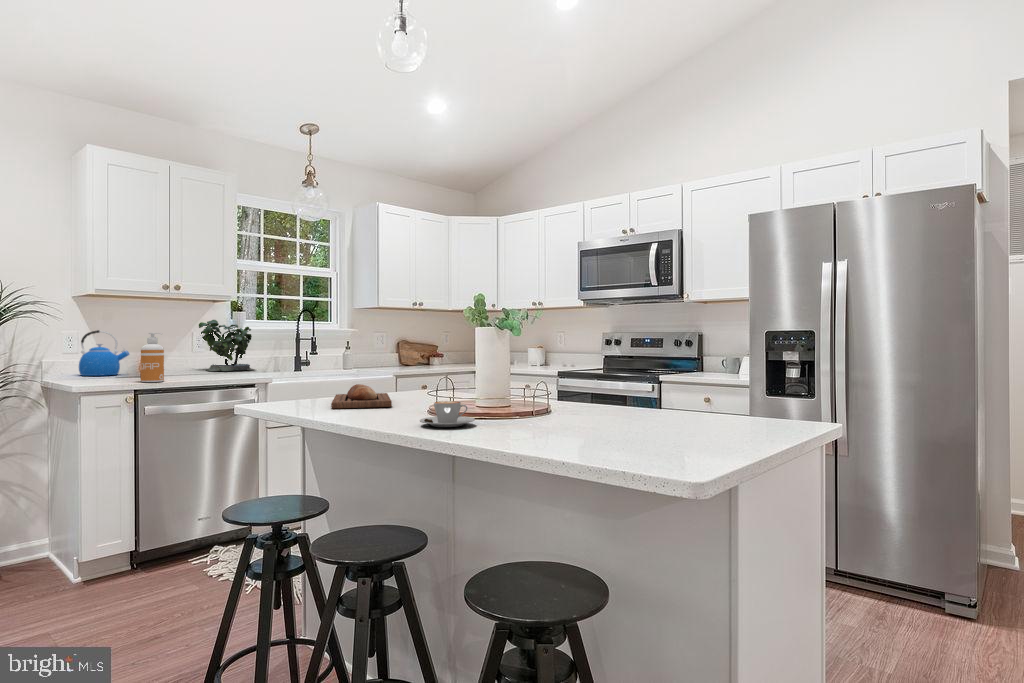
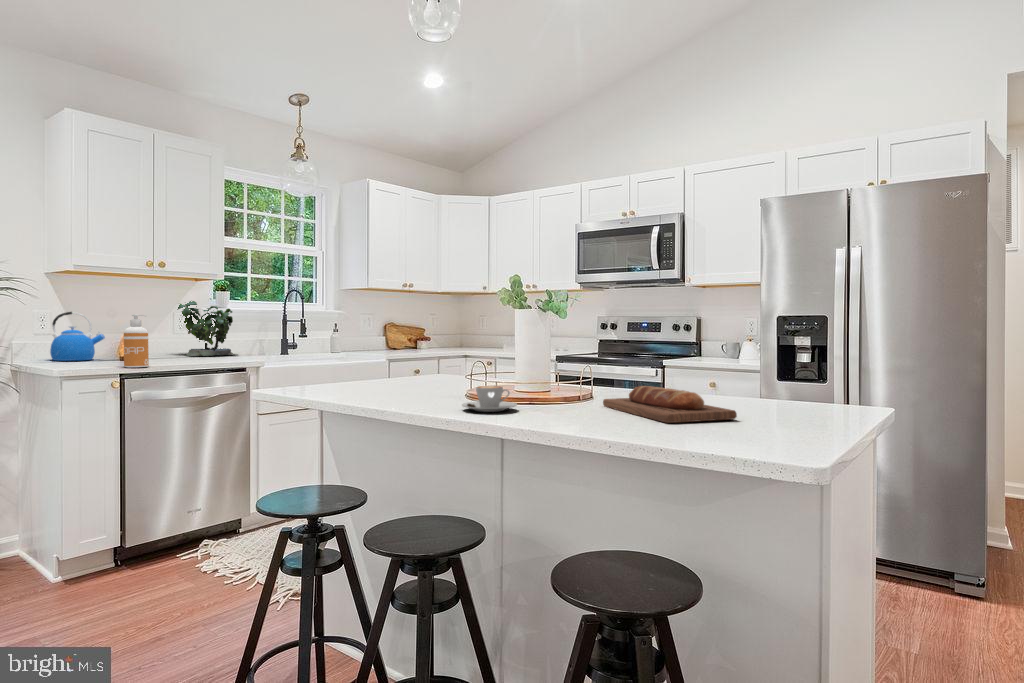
bread loaf: present [331,384,392,409] -> present [603,386,737,423]

